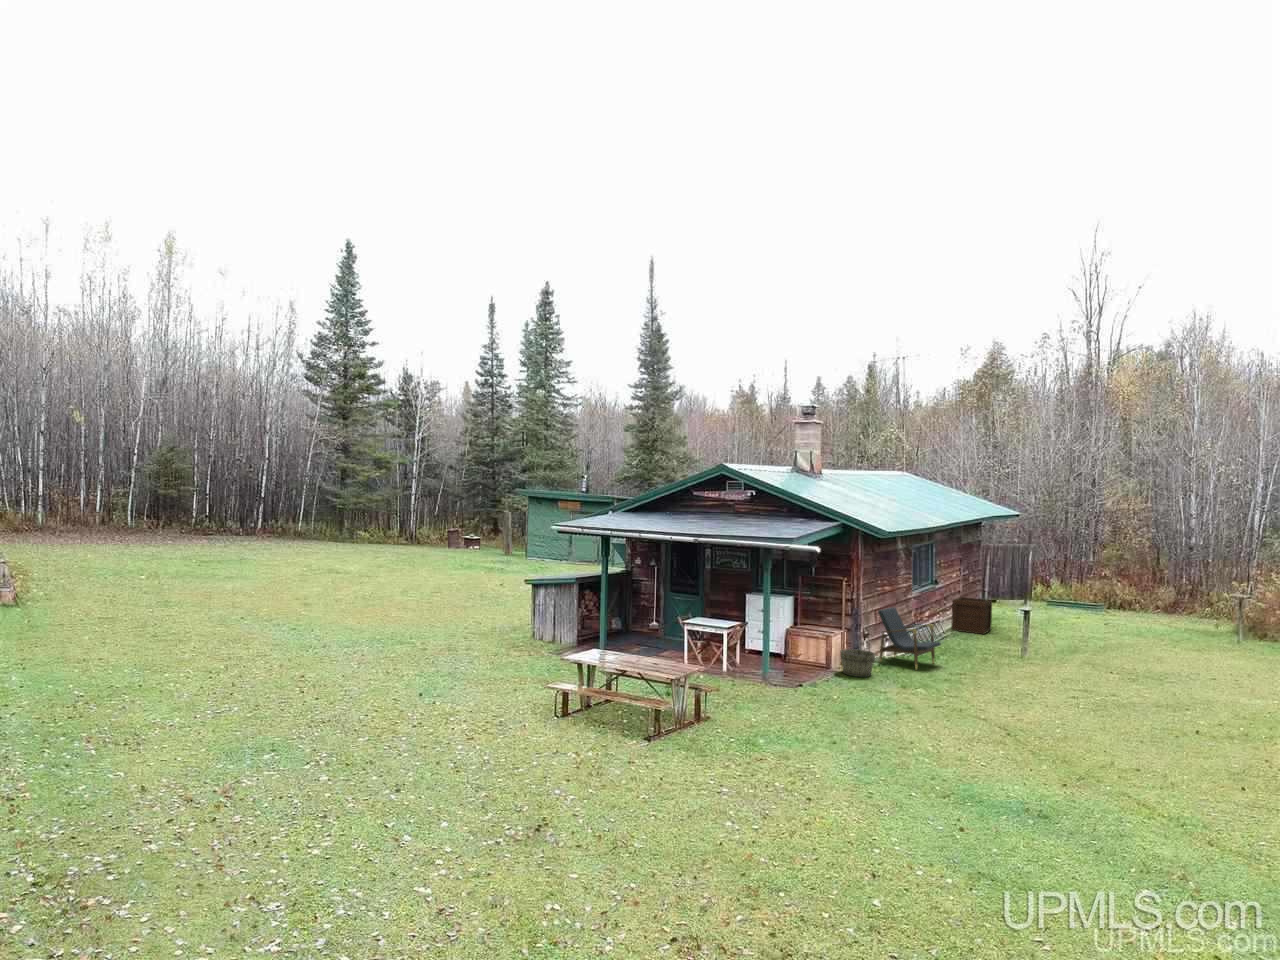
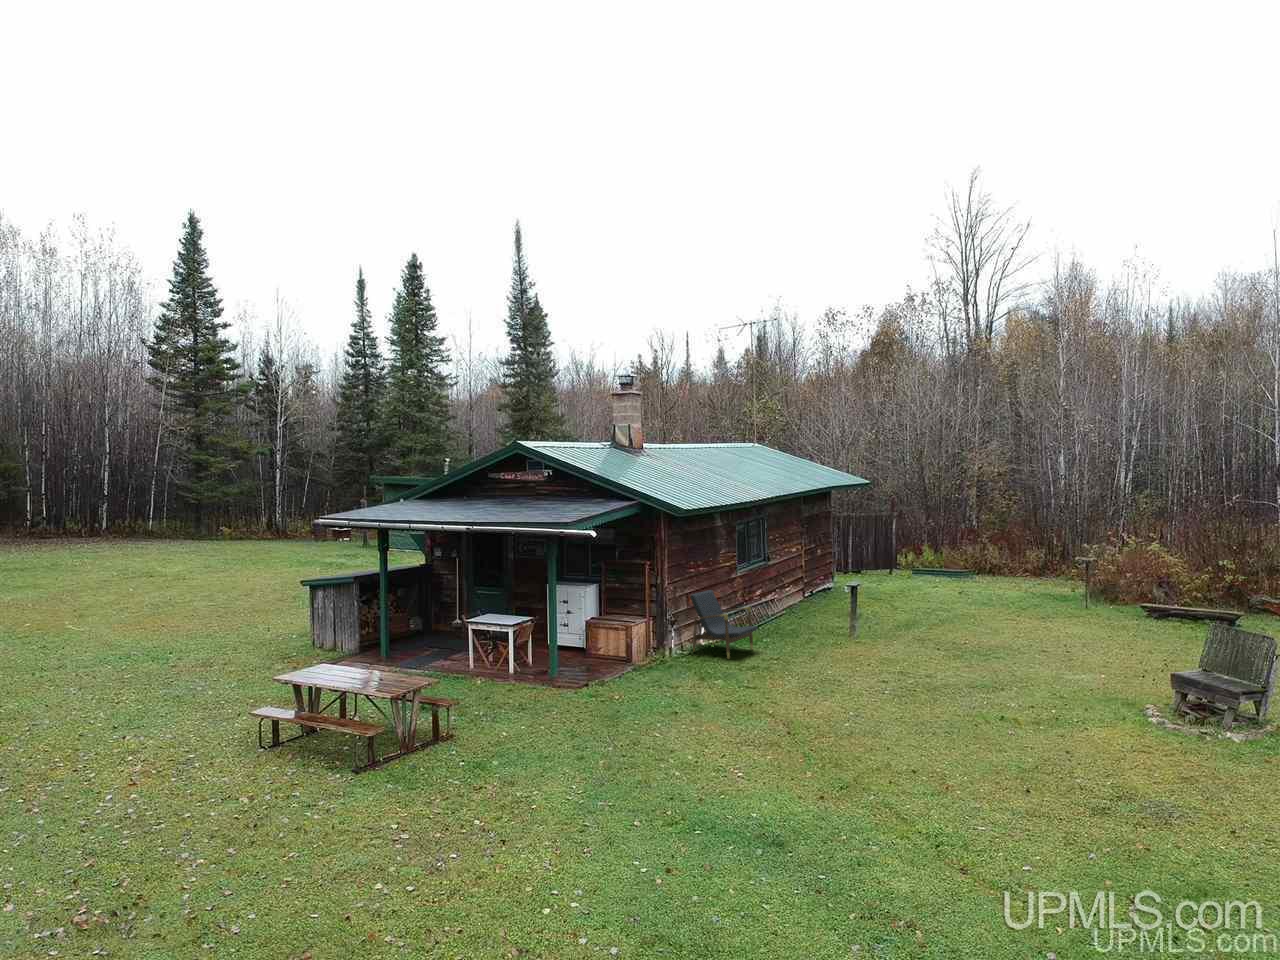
wooden crate: present [951,597,992,634] -> none [792,571,834,610]
wooden bucket: present [840,647,875,677] -> none [640,635,678,673]

